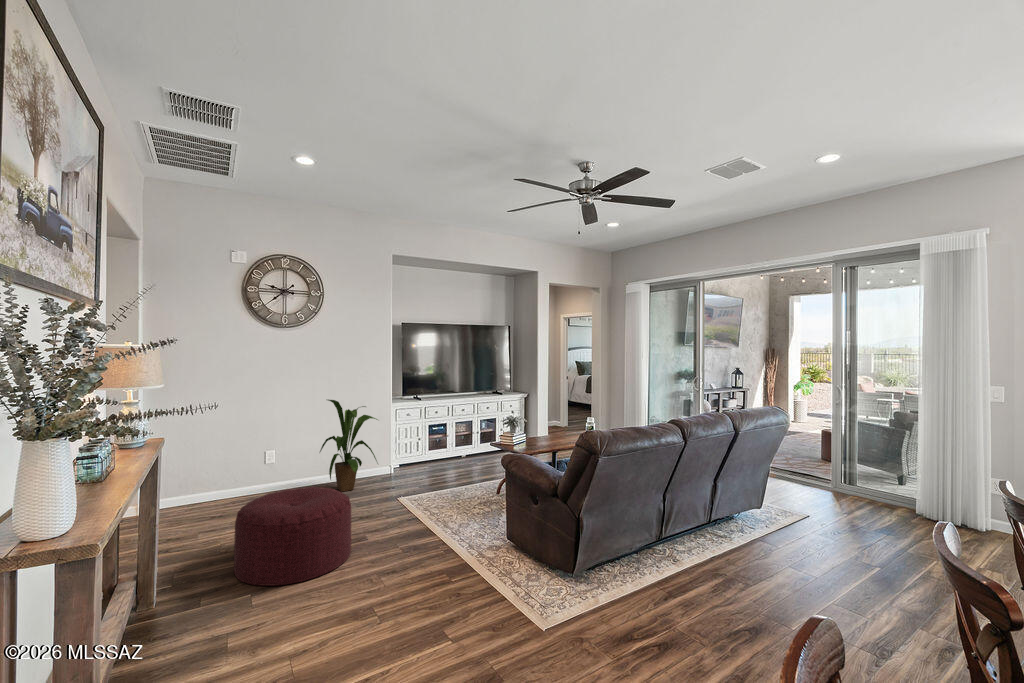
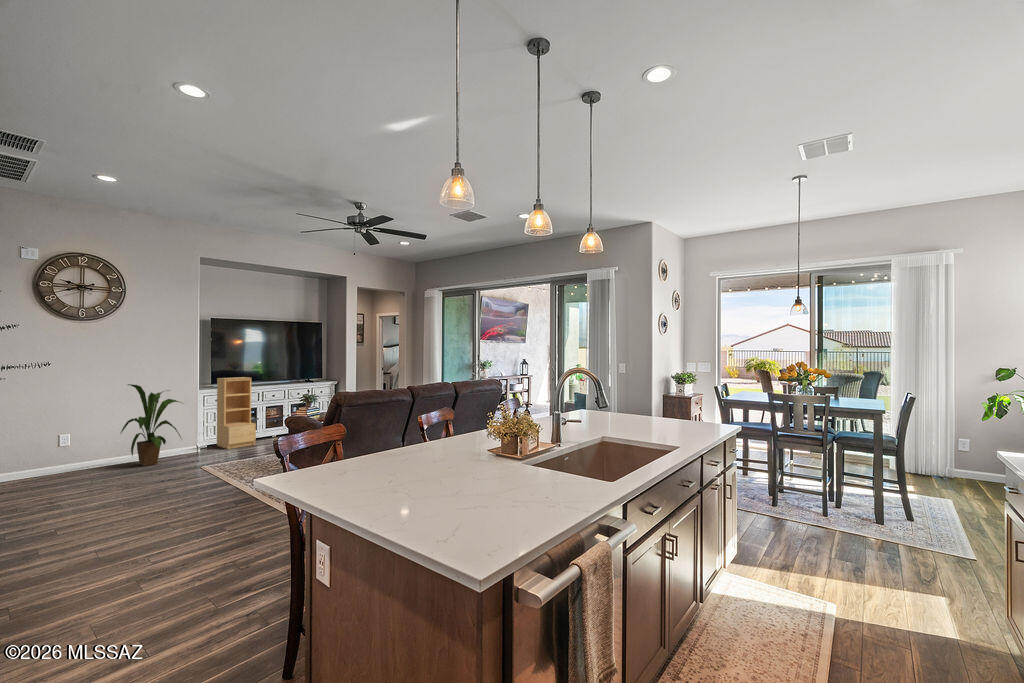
bookshelf: none [408,389,448,472] -> present [217,377,256,449]
ottoman: present [234,487,351,586] -> none [35,450,151,521]

